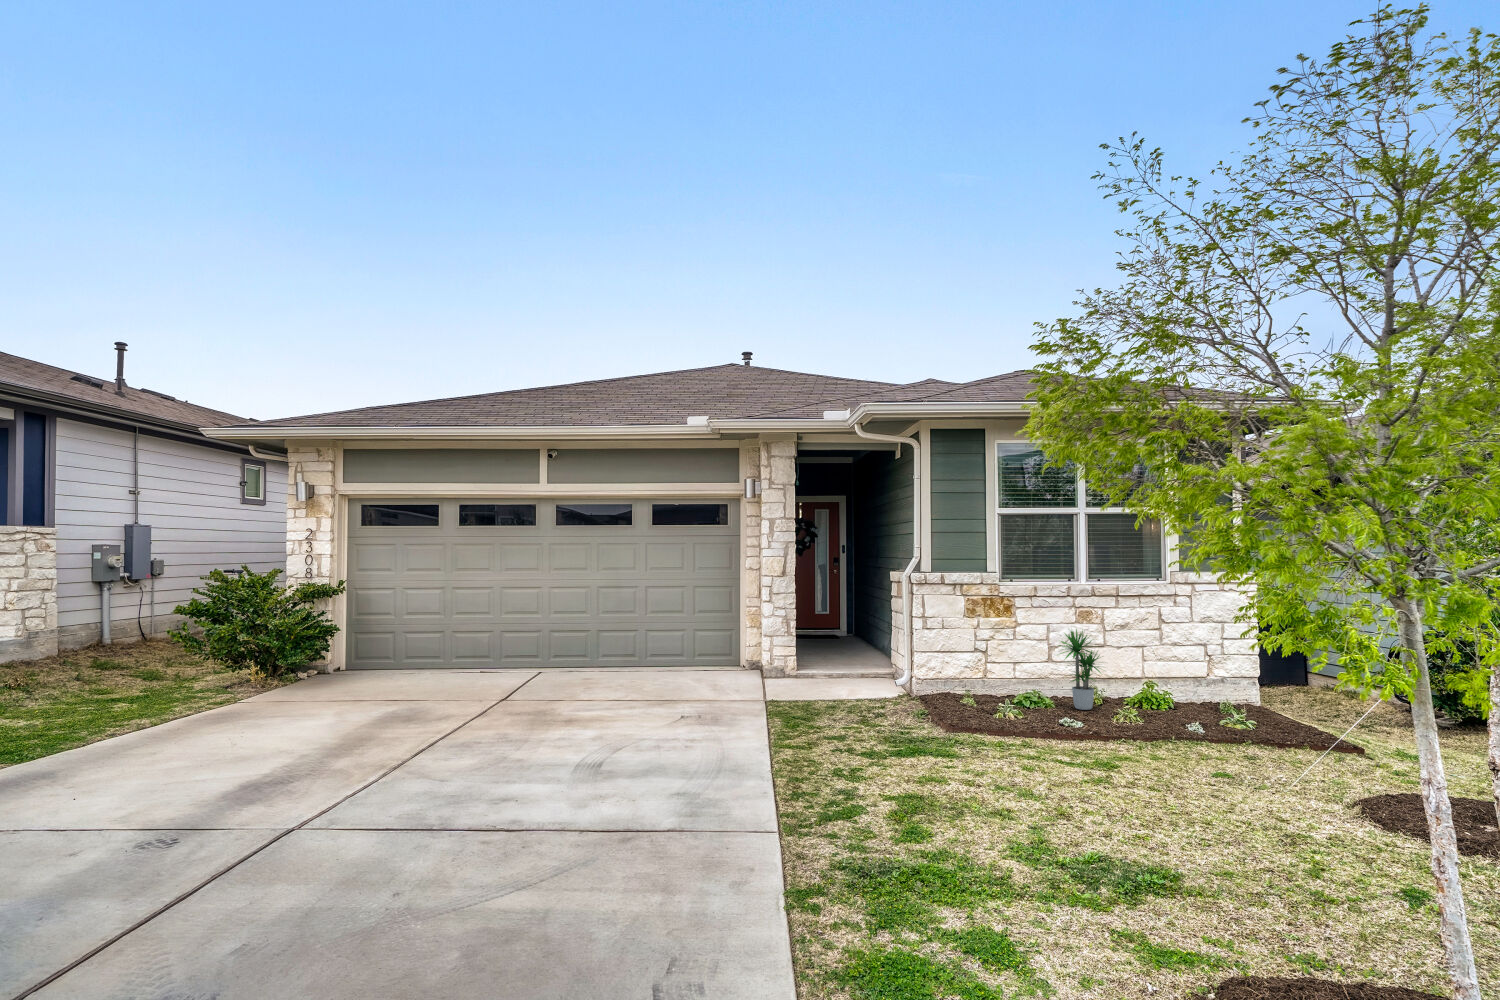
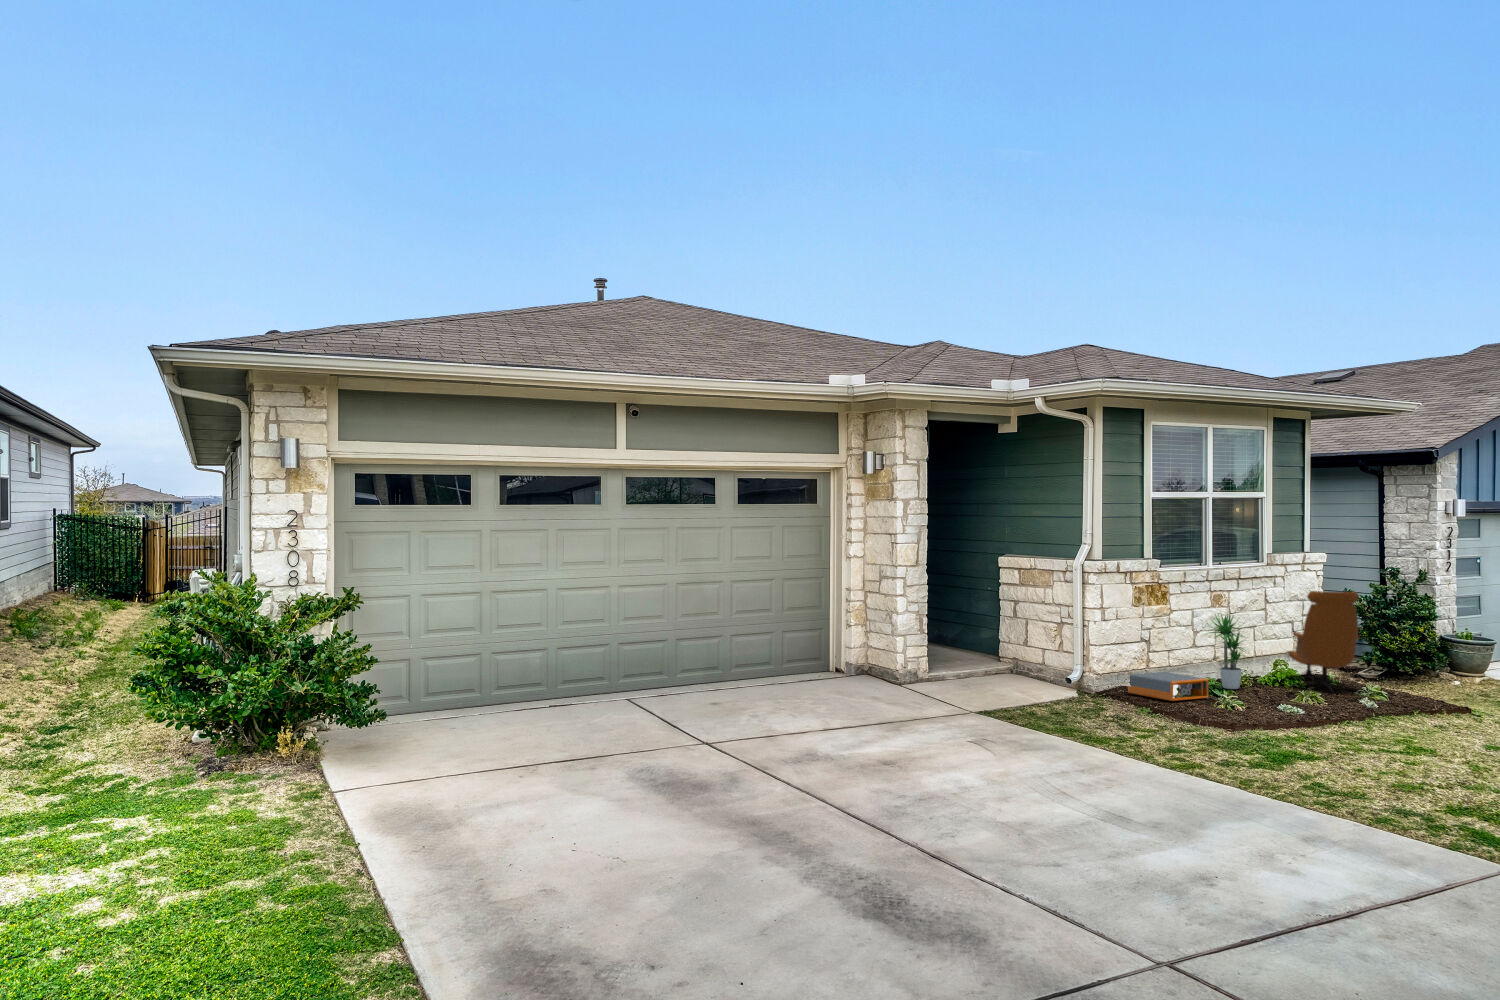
lounge chair: none [1156,609,1240,724] -> present [1288,591,1360,693]
storage box: none [955,685,1022,715] -> present [1128,672,1209,701]

